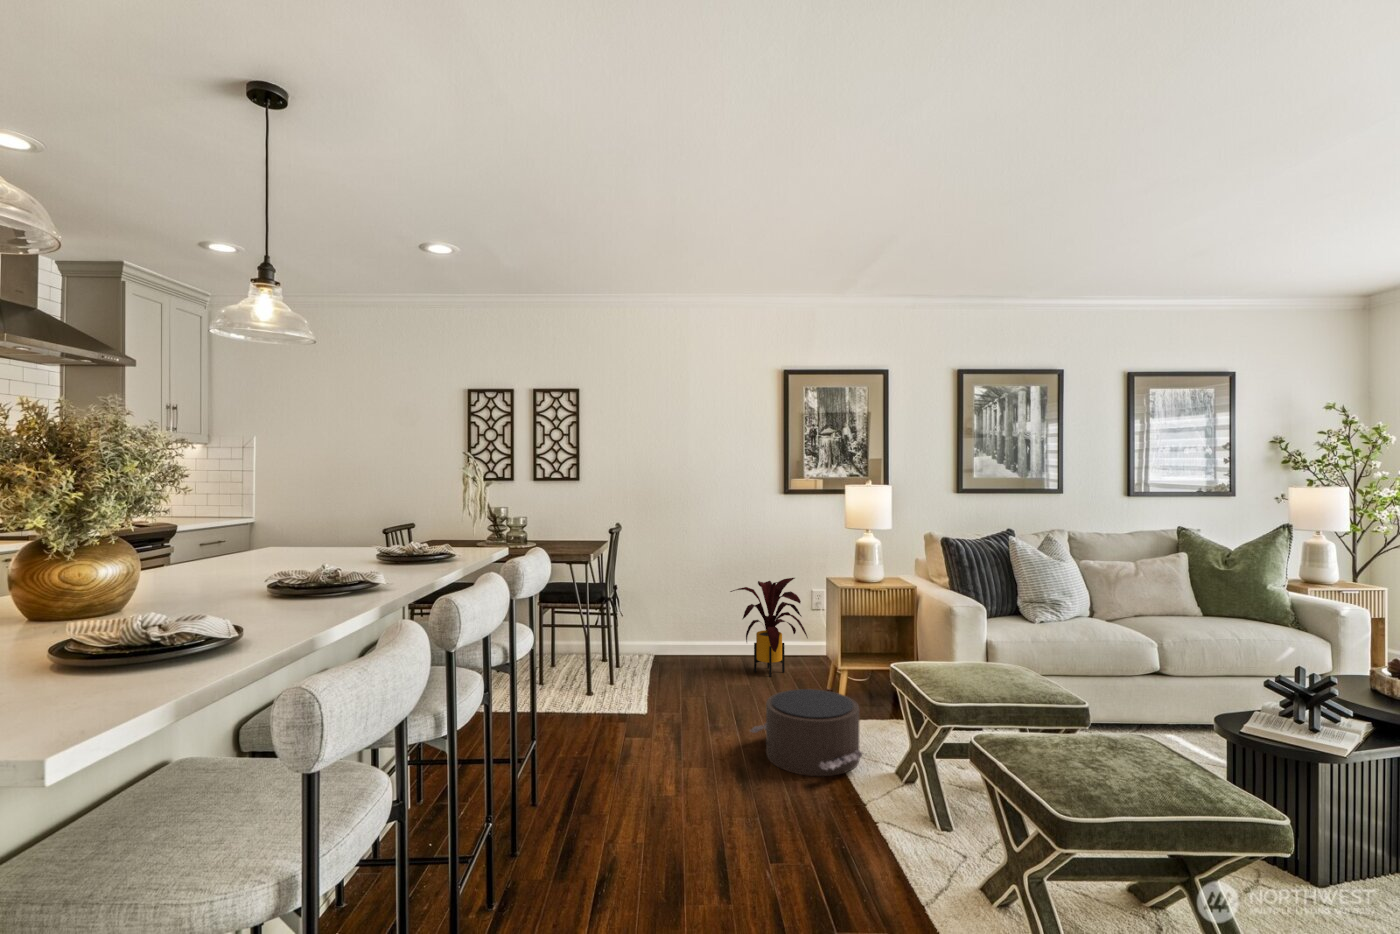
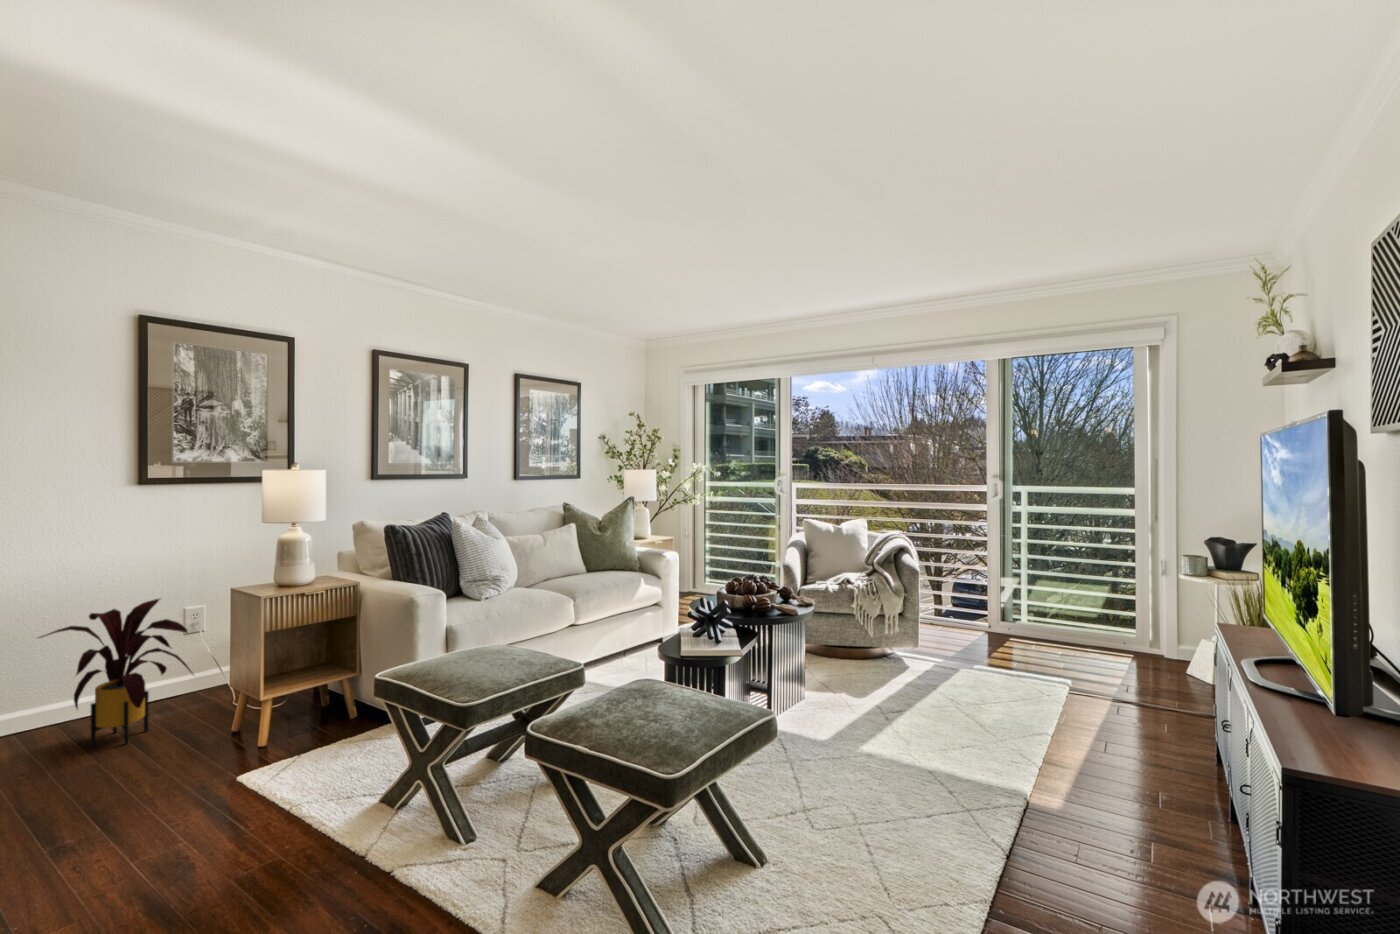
pouf: present [750,689,863,776] -> none [147,736,346,869]

